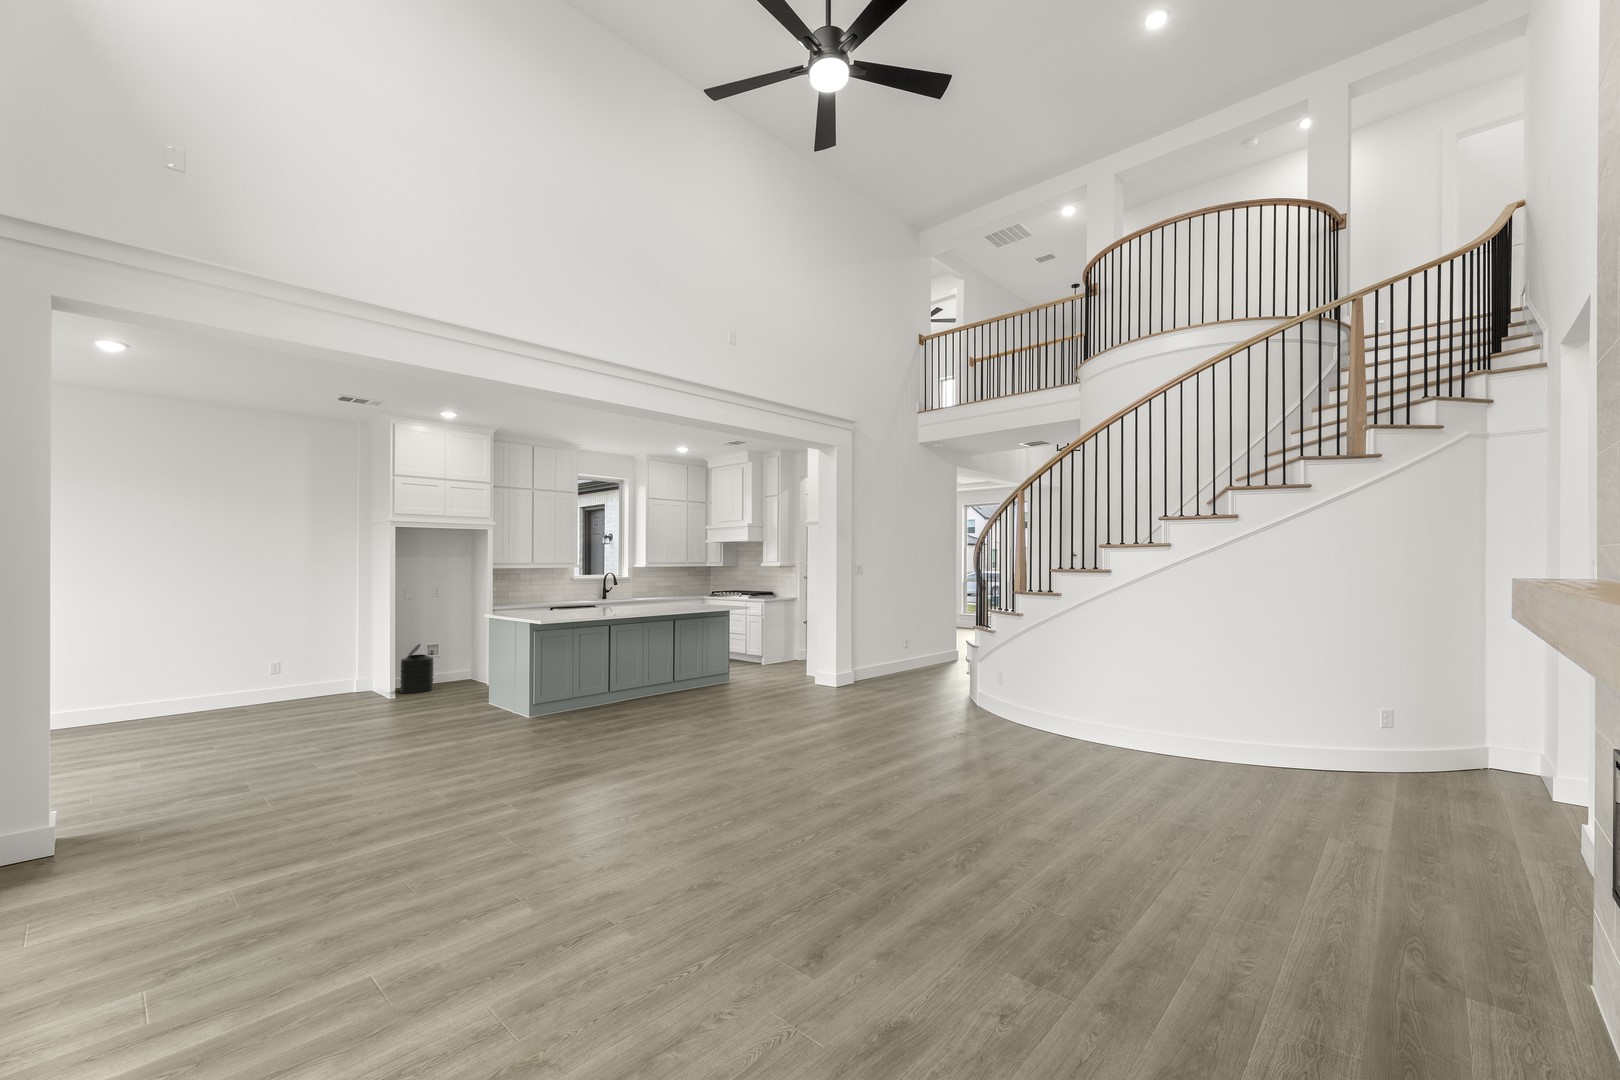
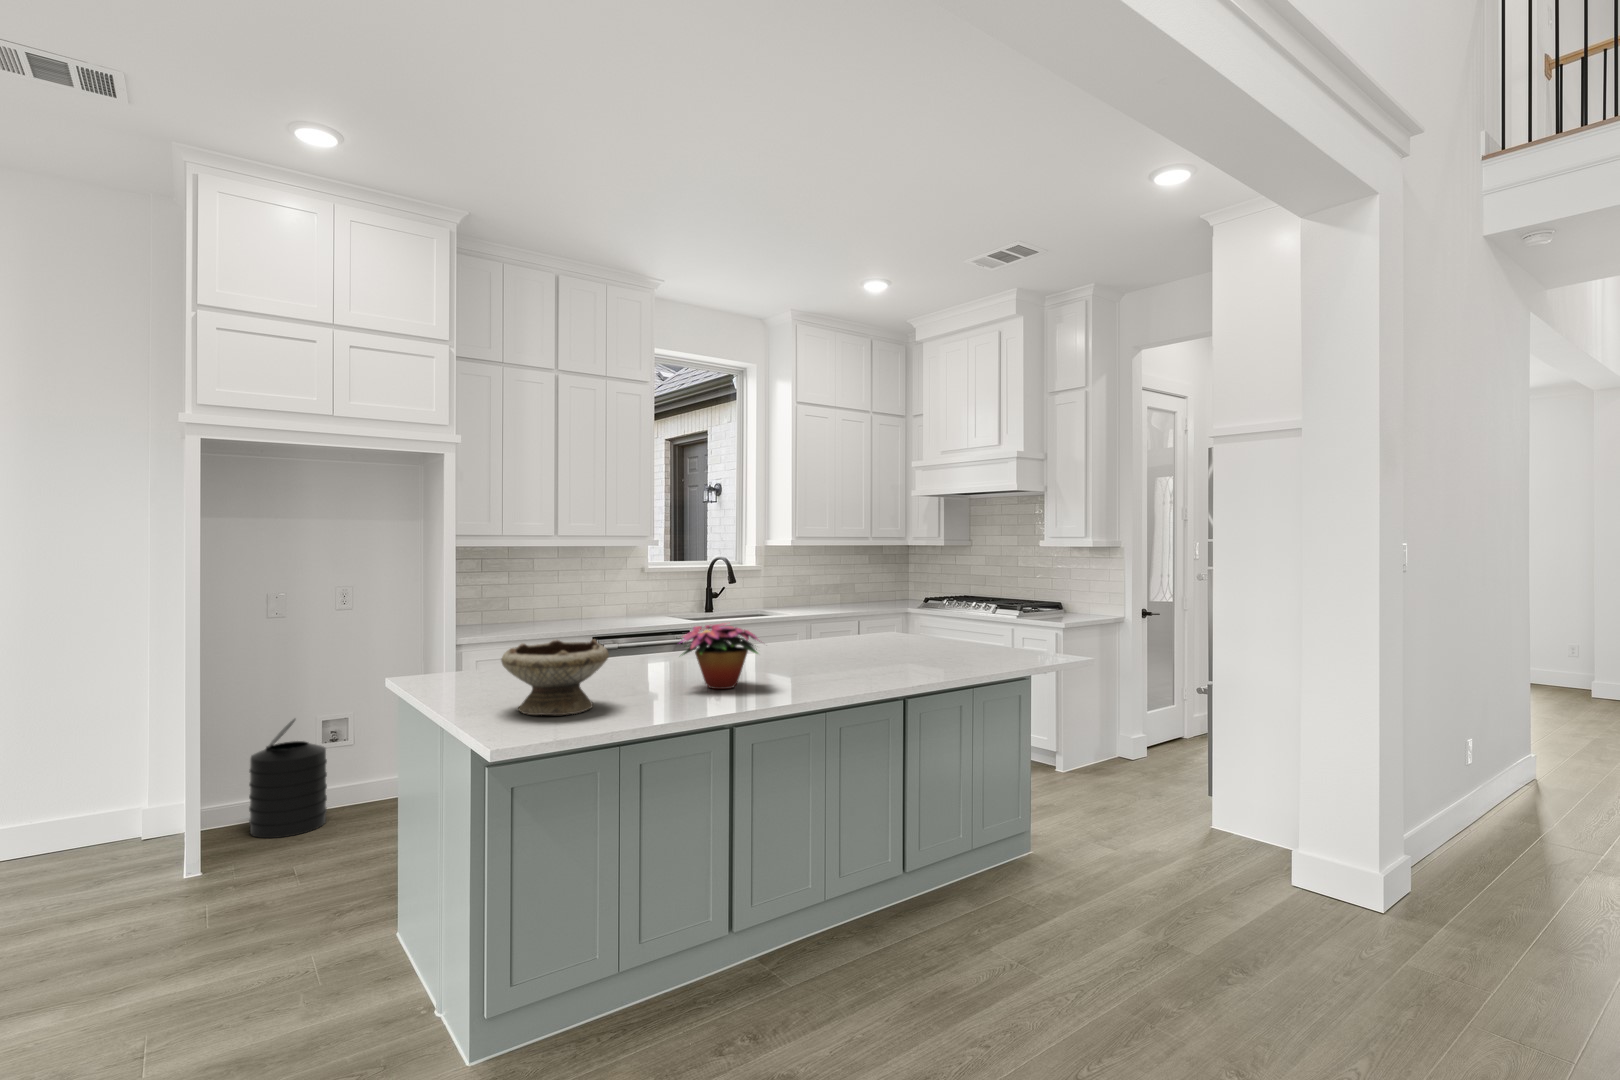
flower arrangement: none [595,596,628,618] -> present [681,623,760,689]
bowl: none [541,601,575,623] -> present [501,639,609,715]

